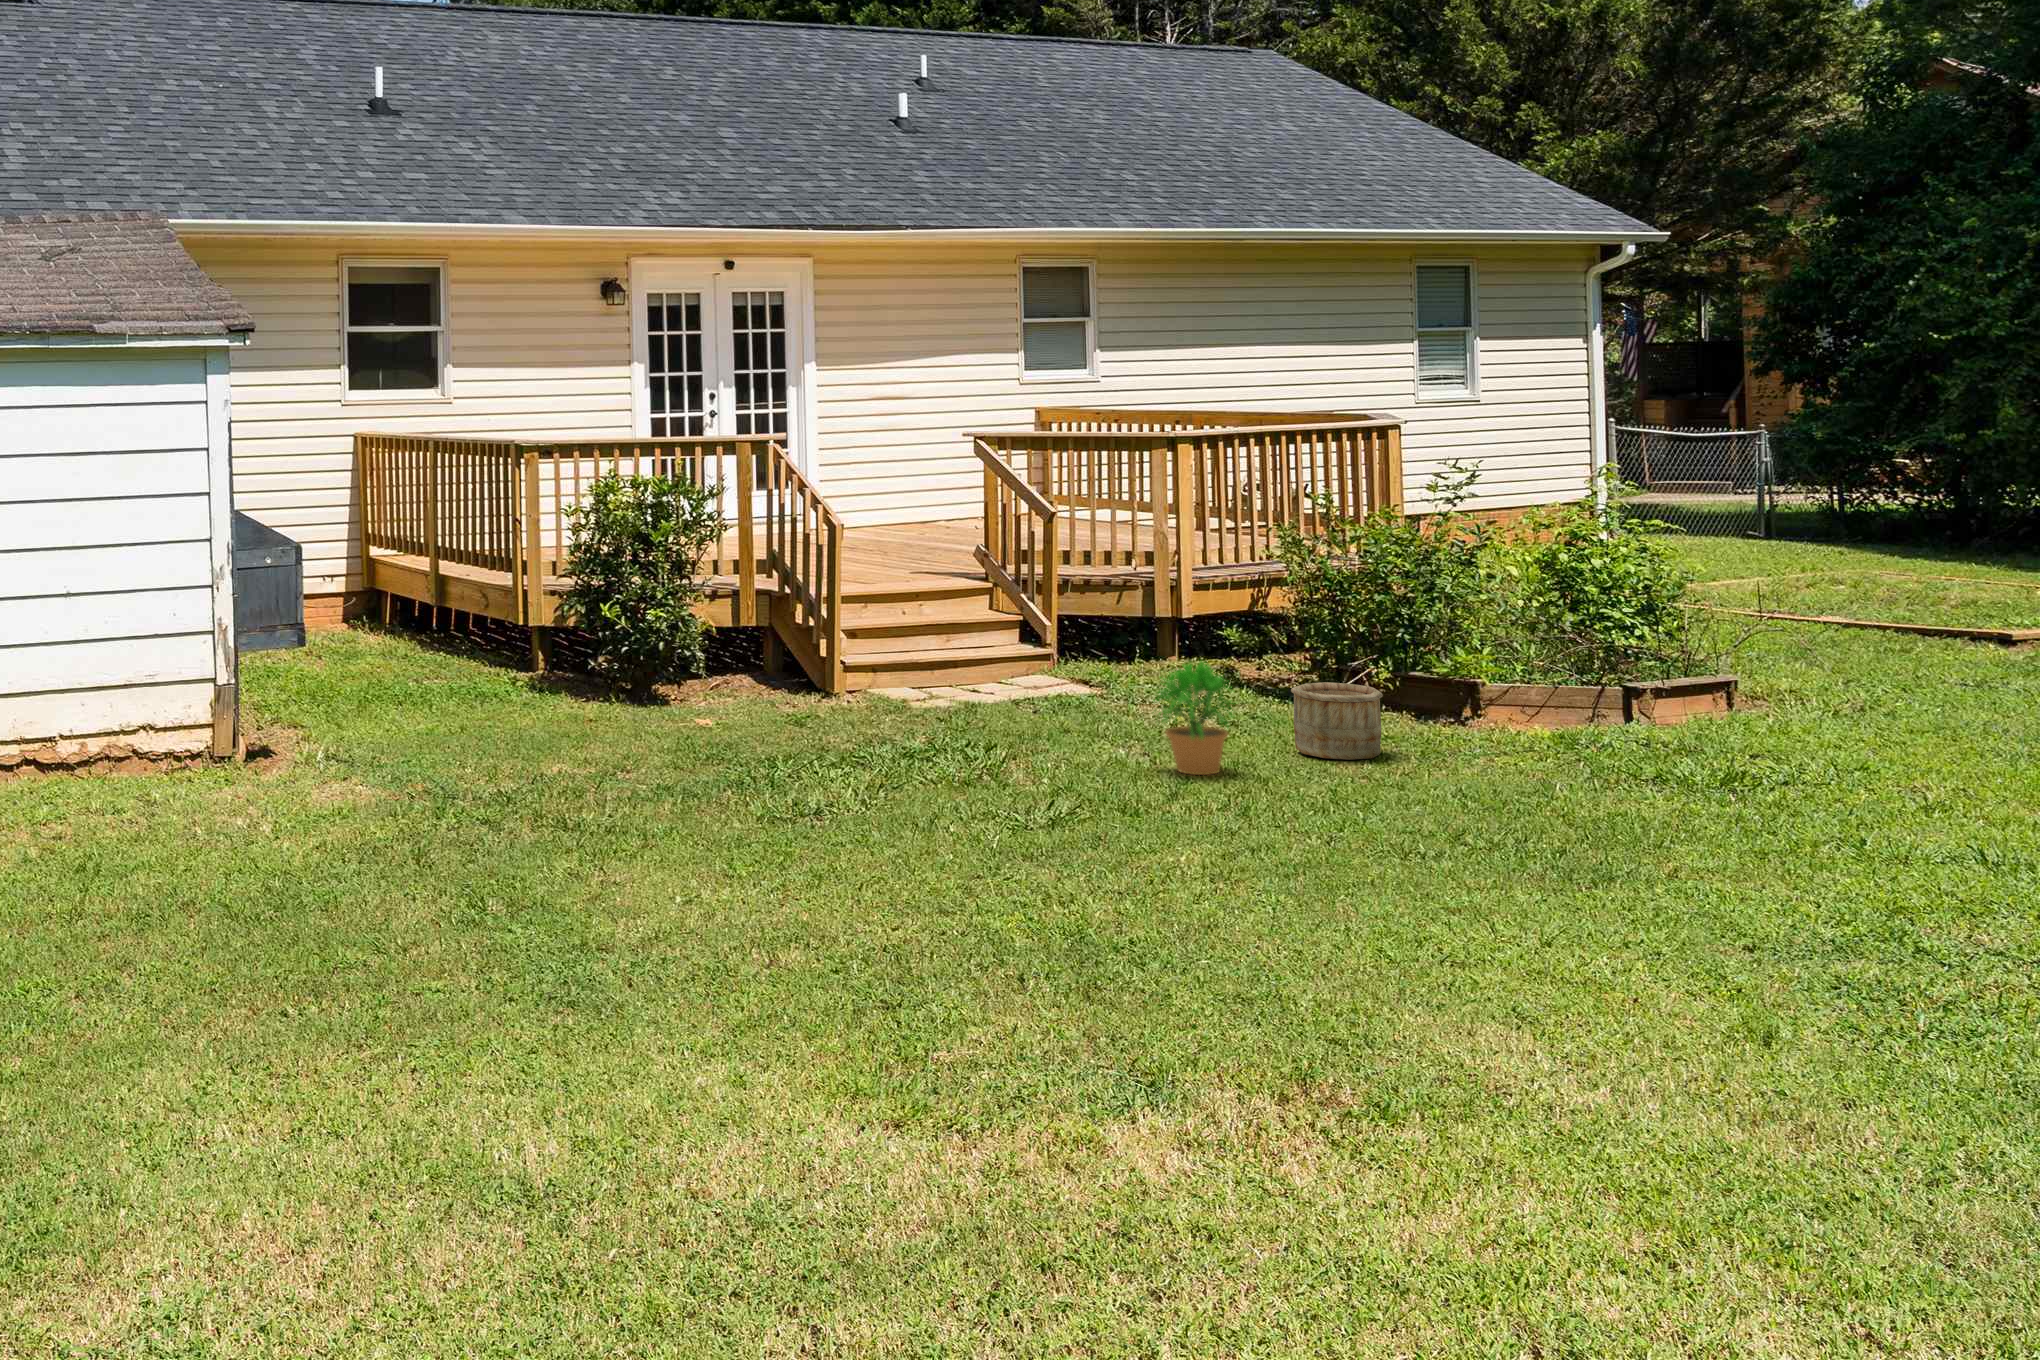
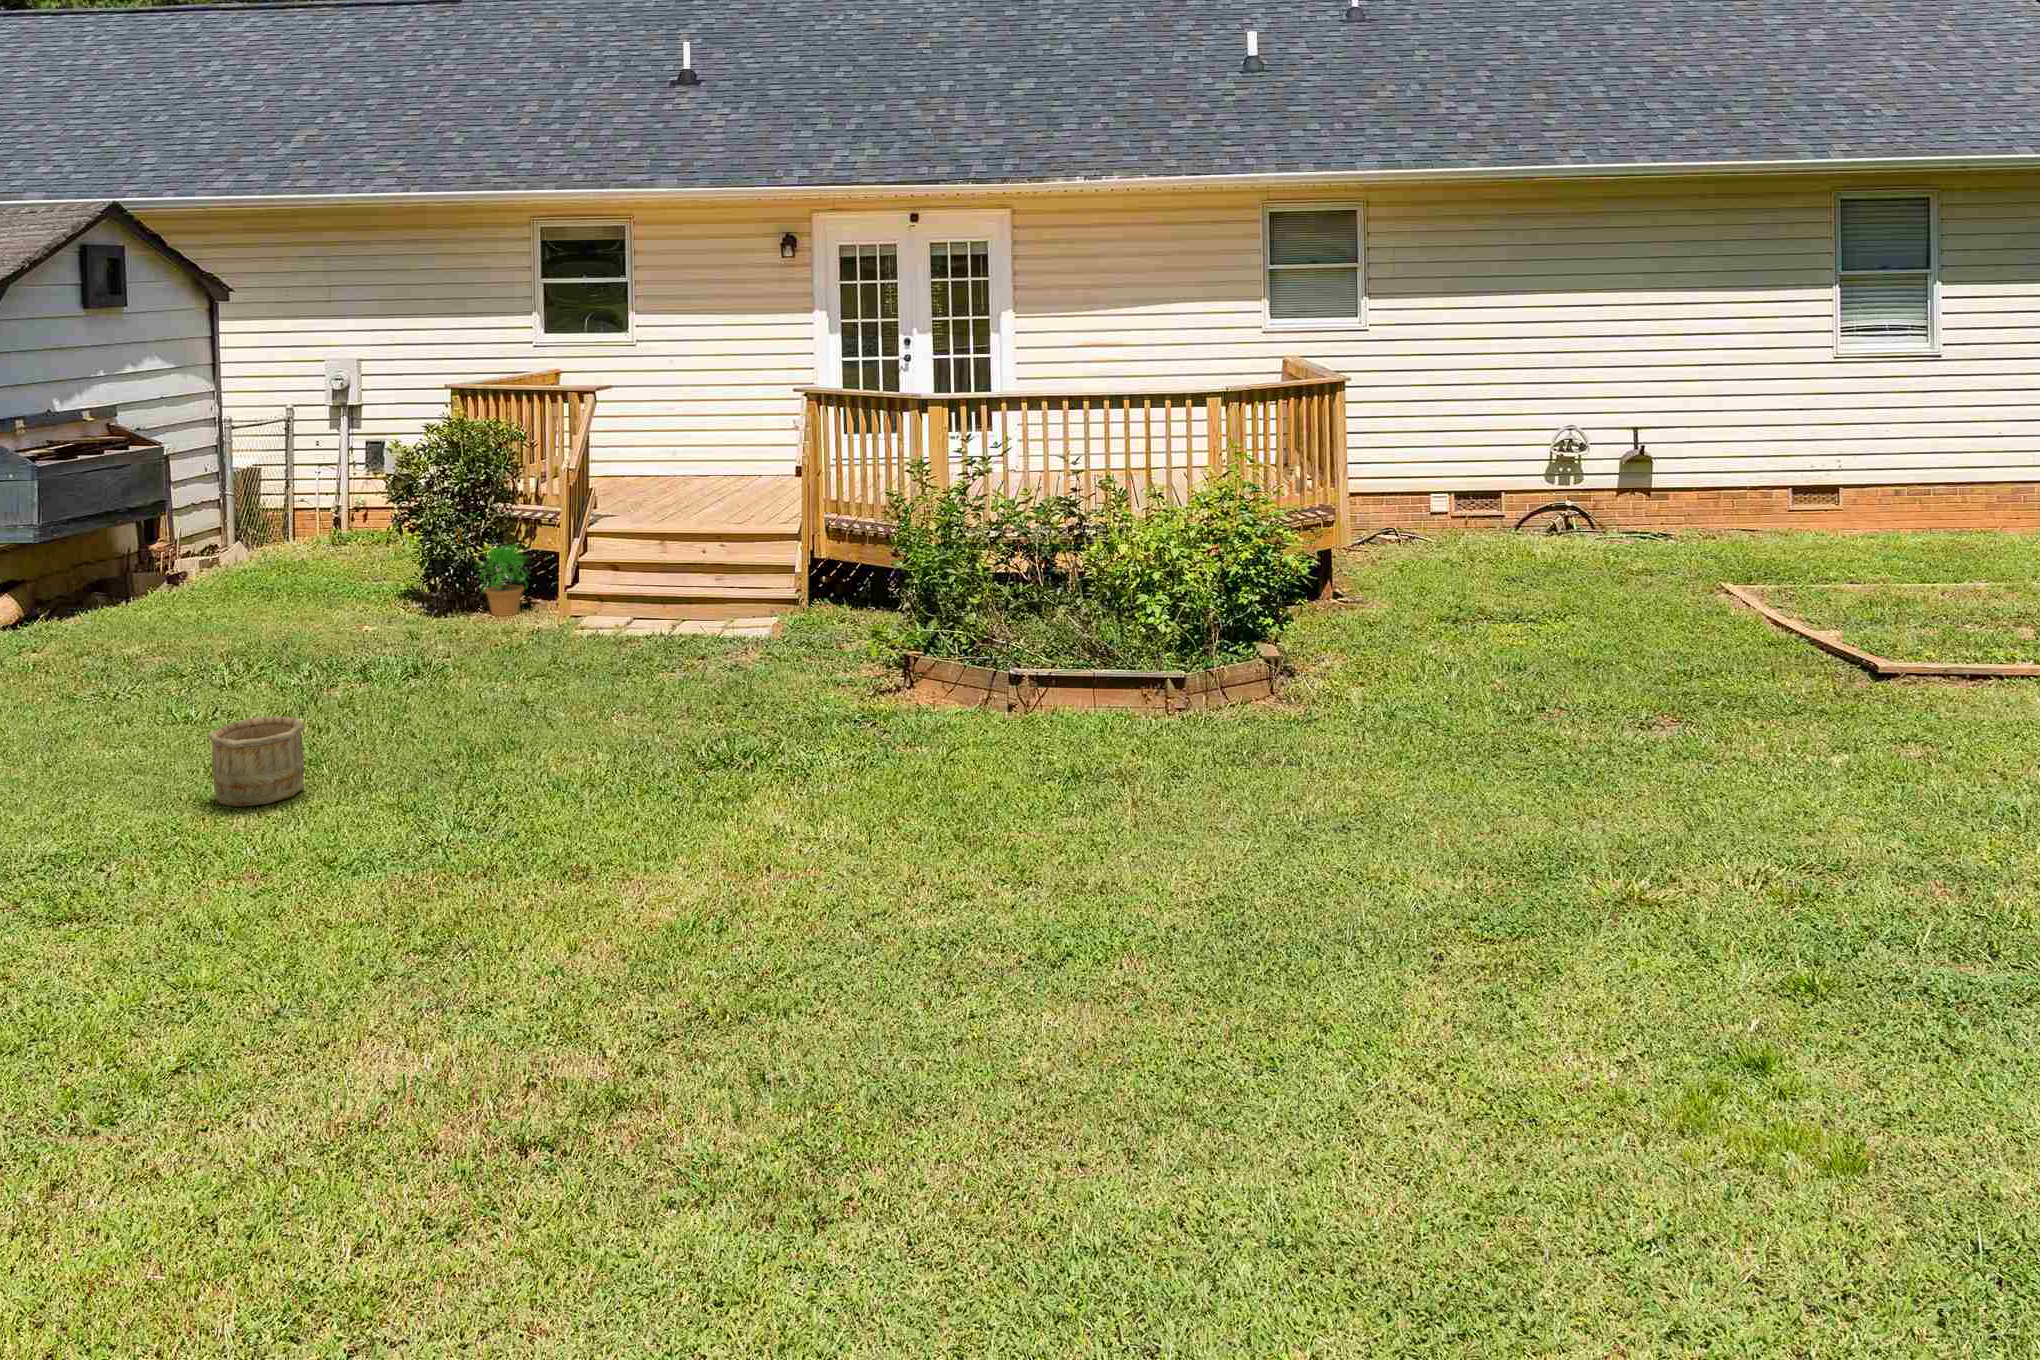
potted plant: present [1153,662,1233,775] -> present [481,545,527,616]

